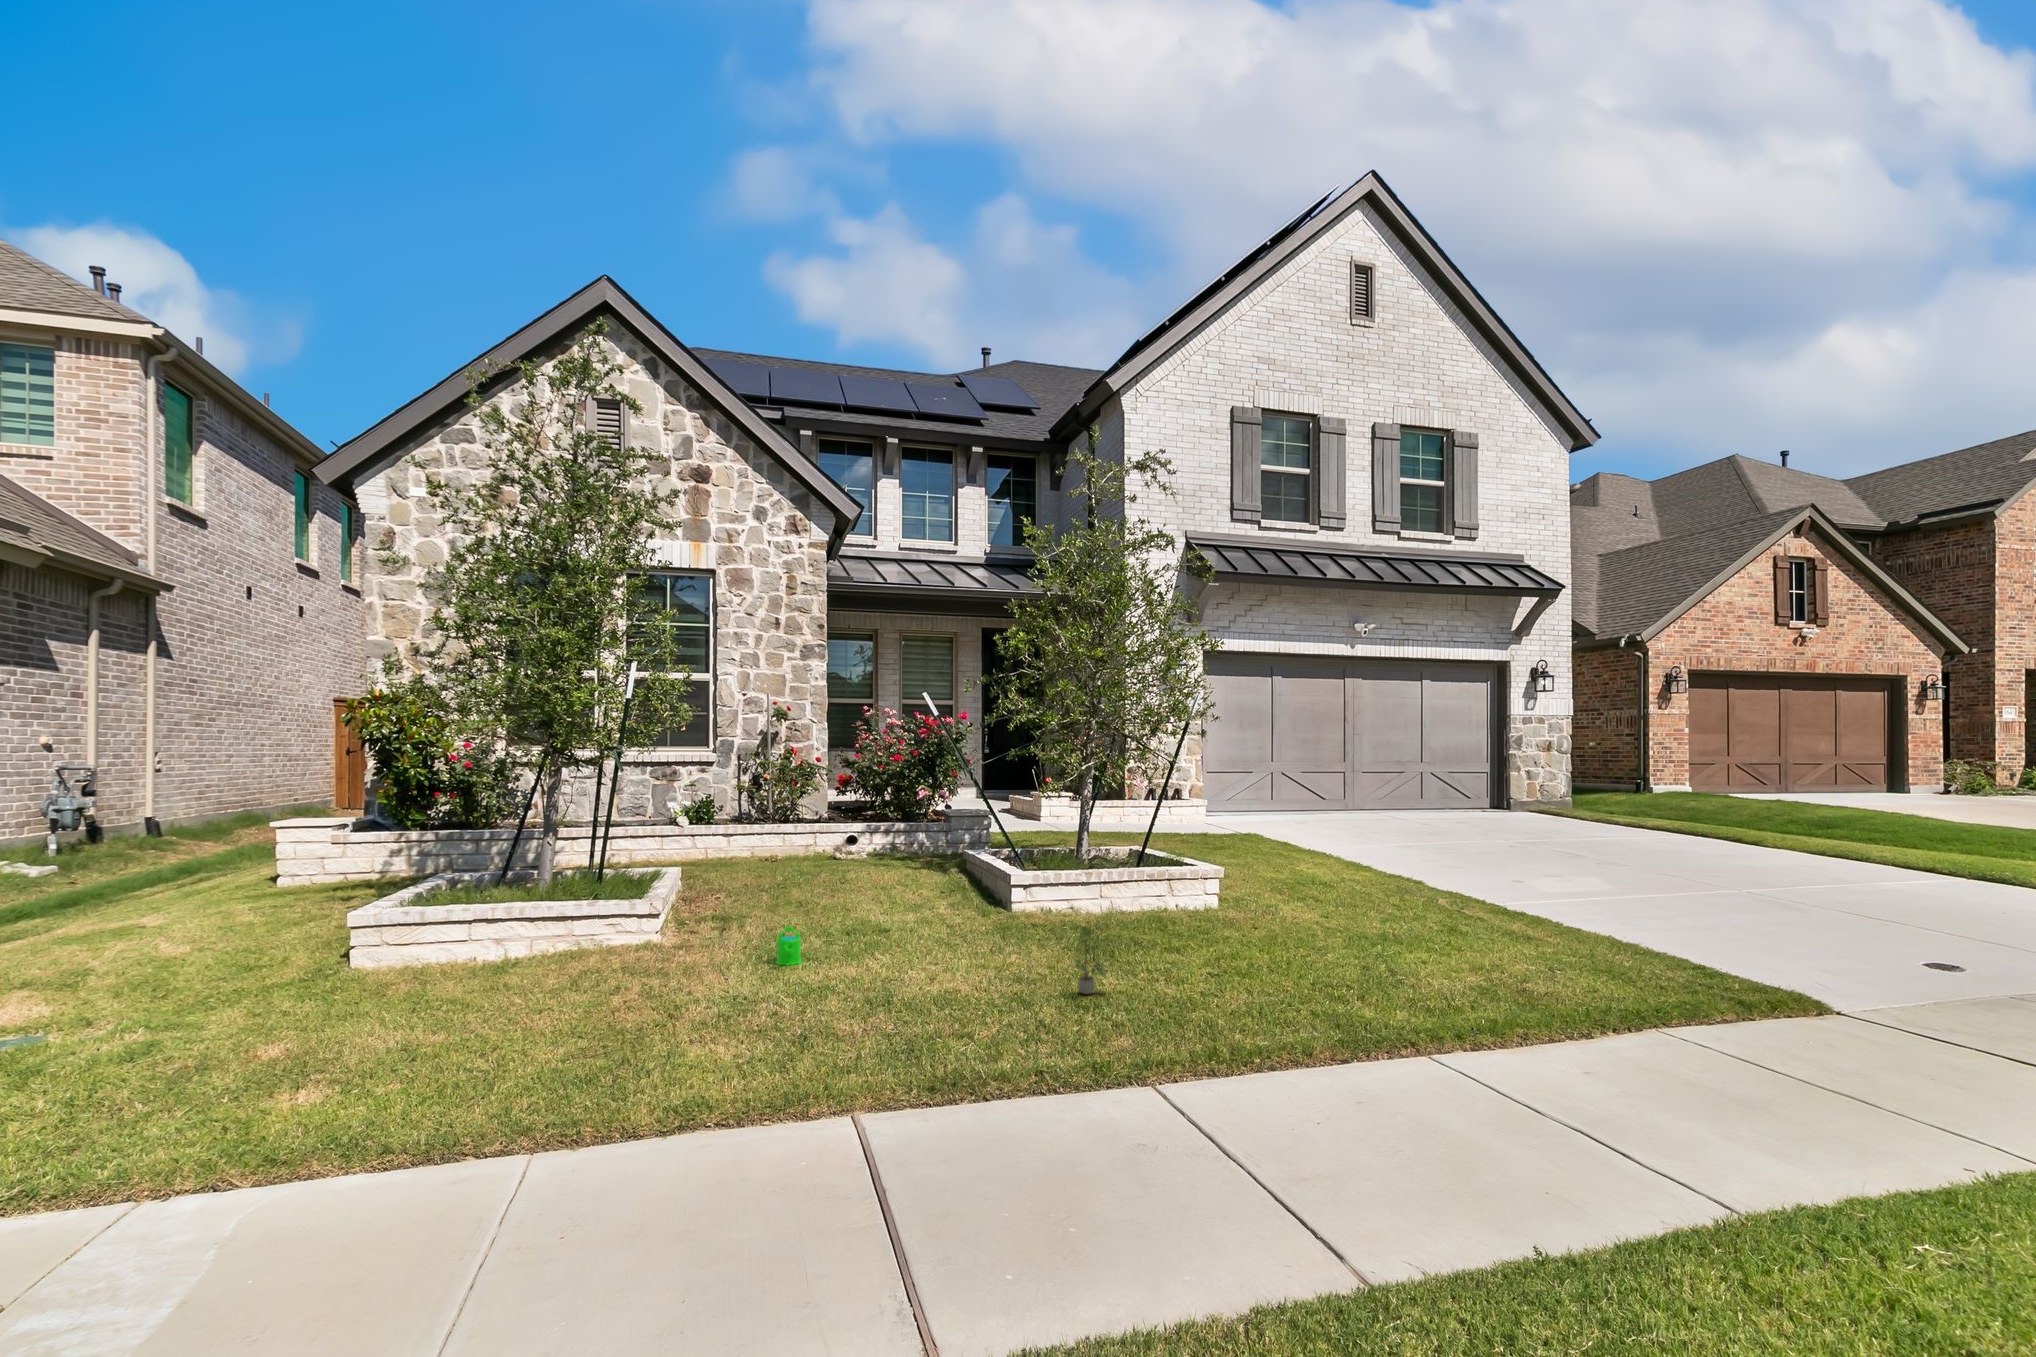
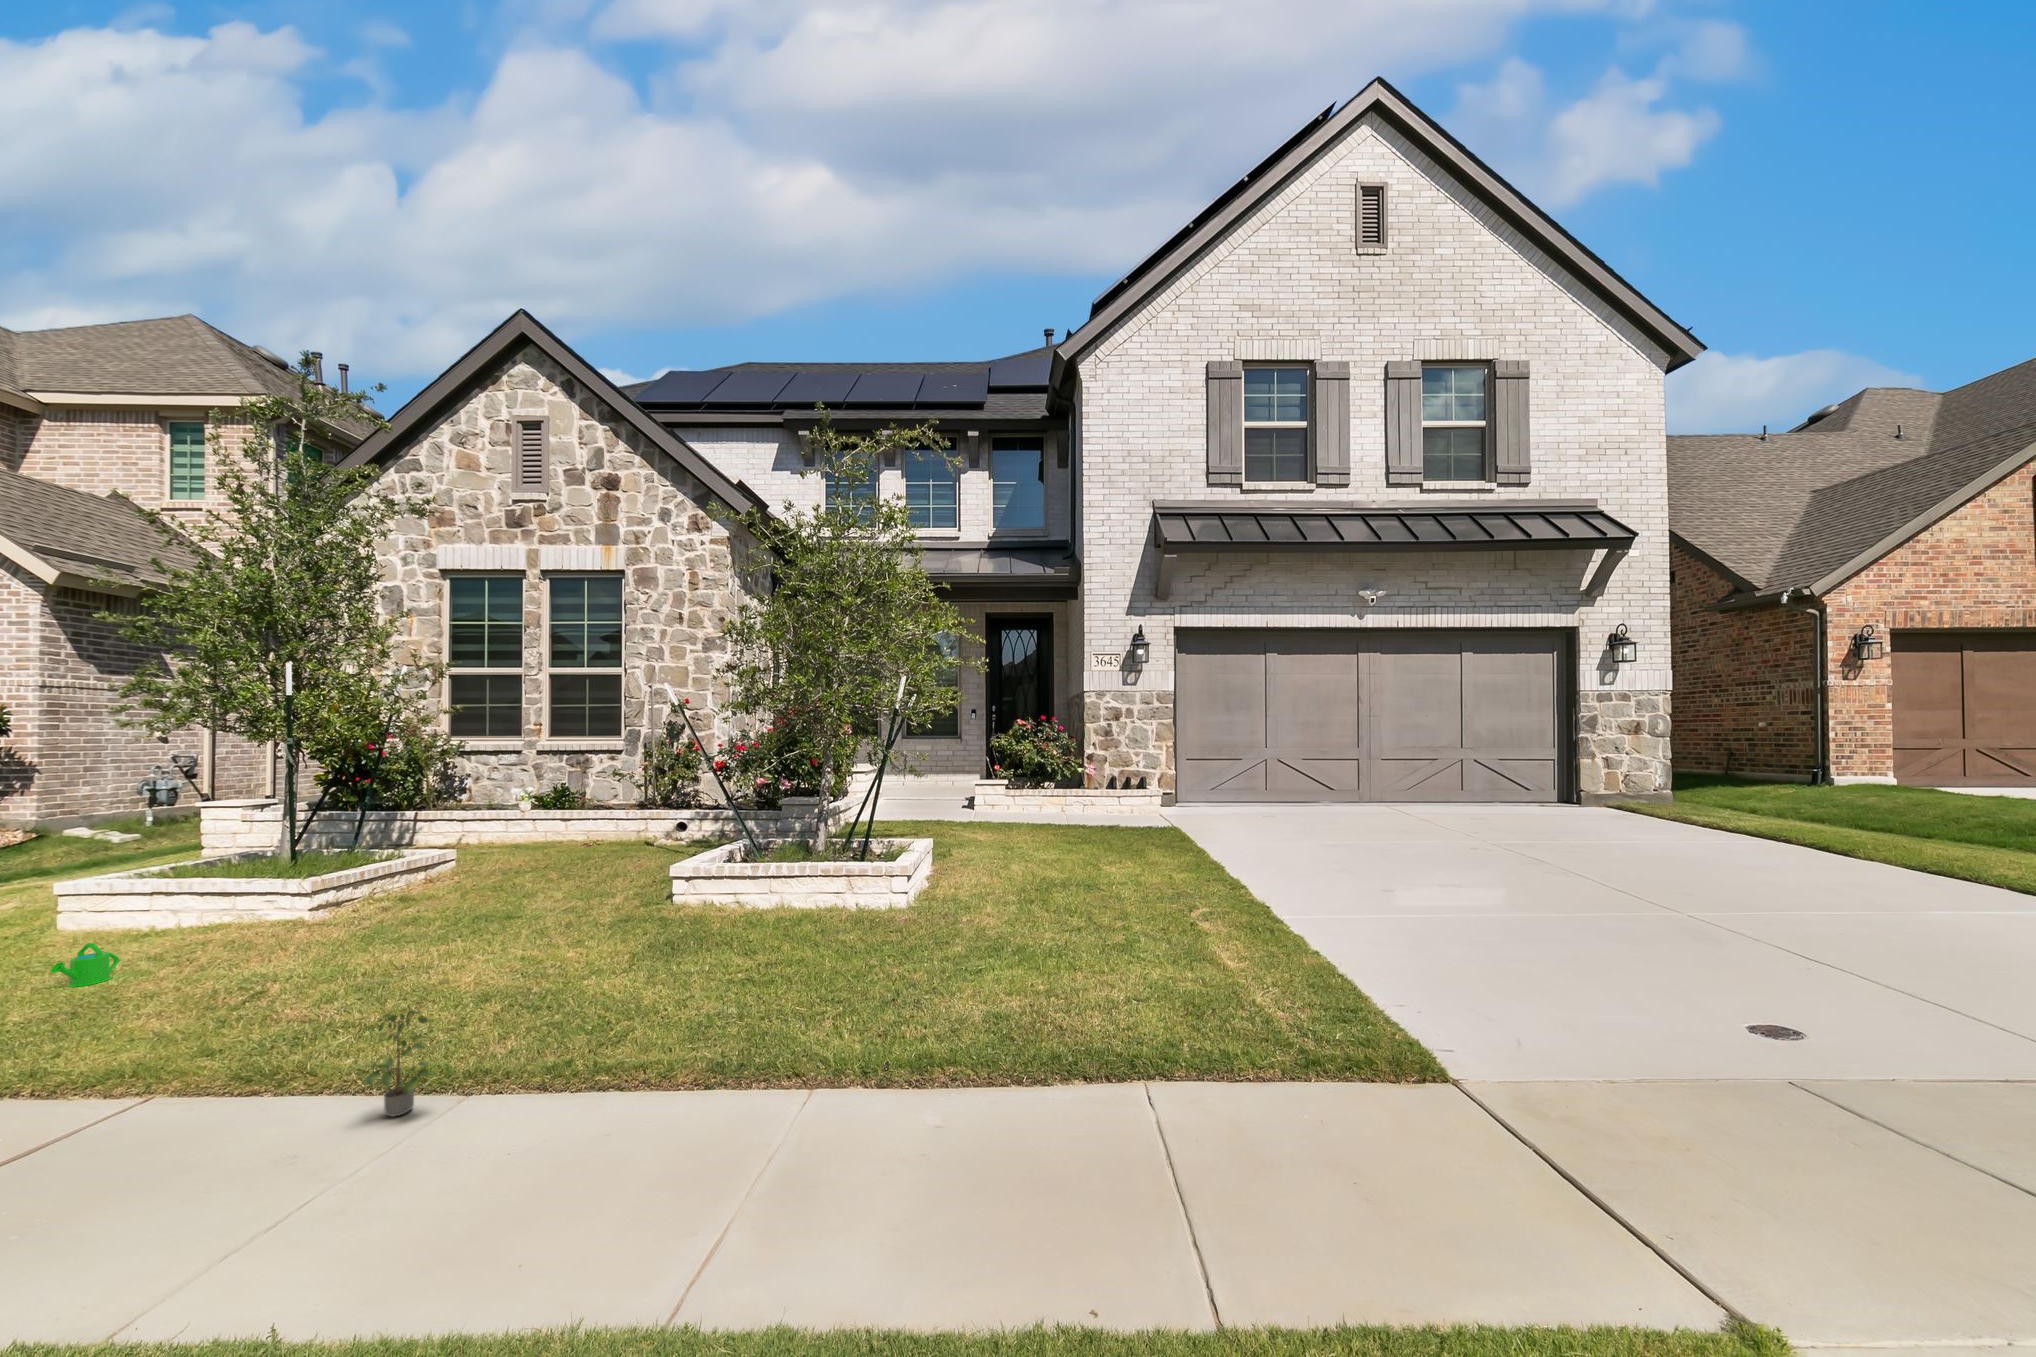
watering can: present [776,926,802,965] -> present [50,943,119,987]

